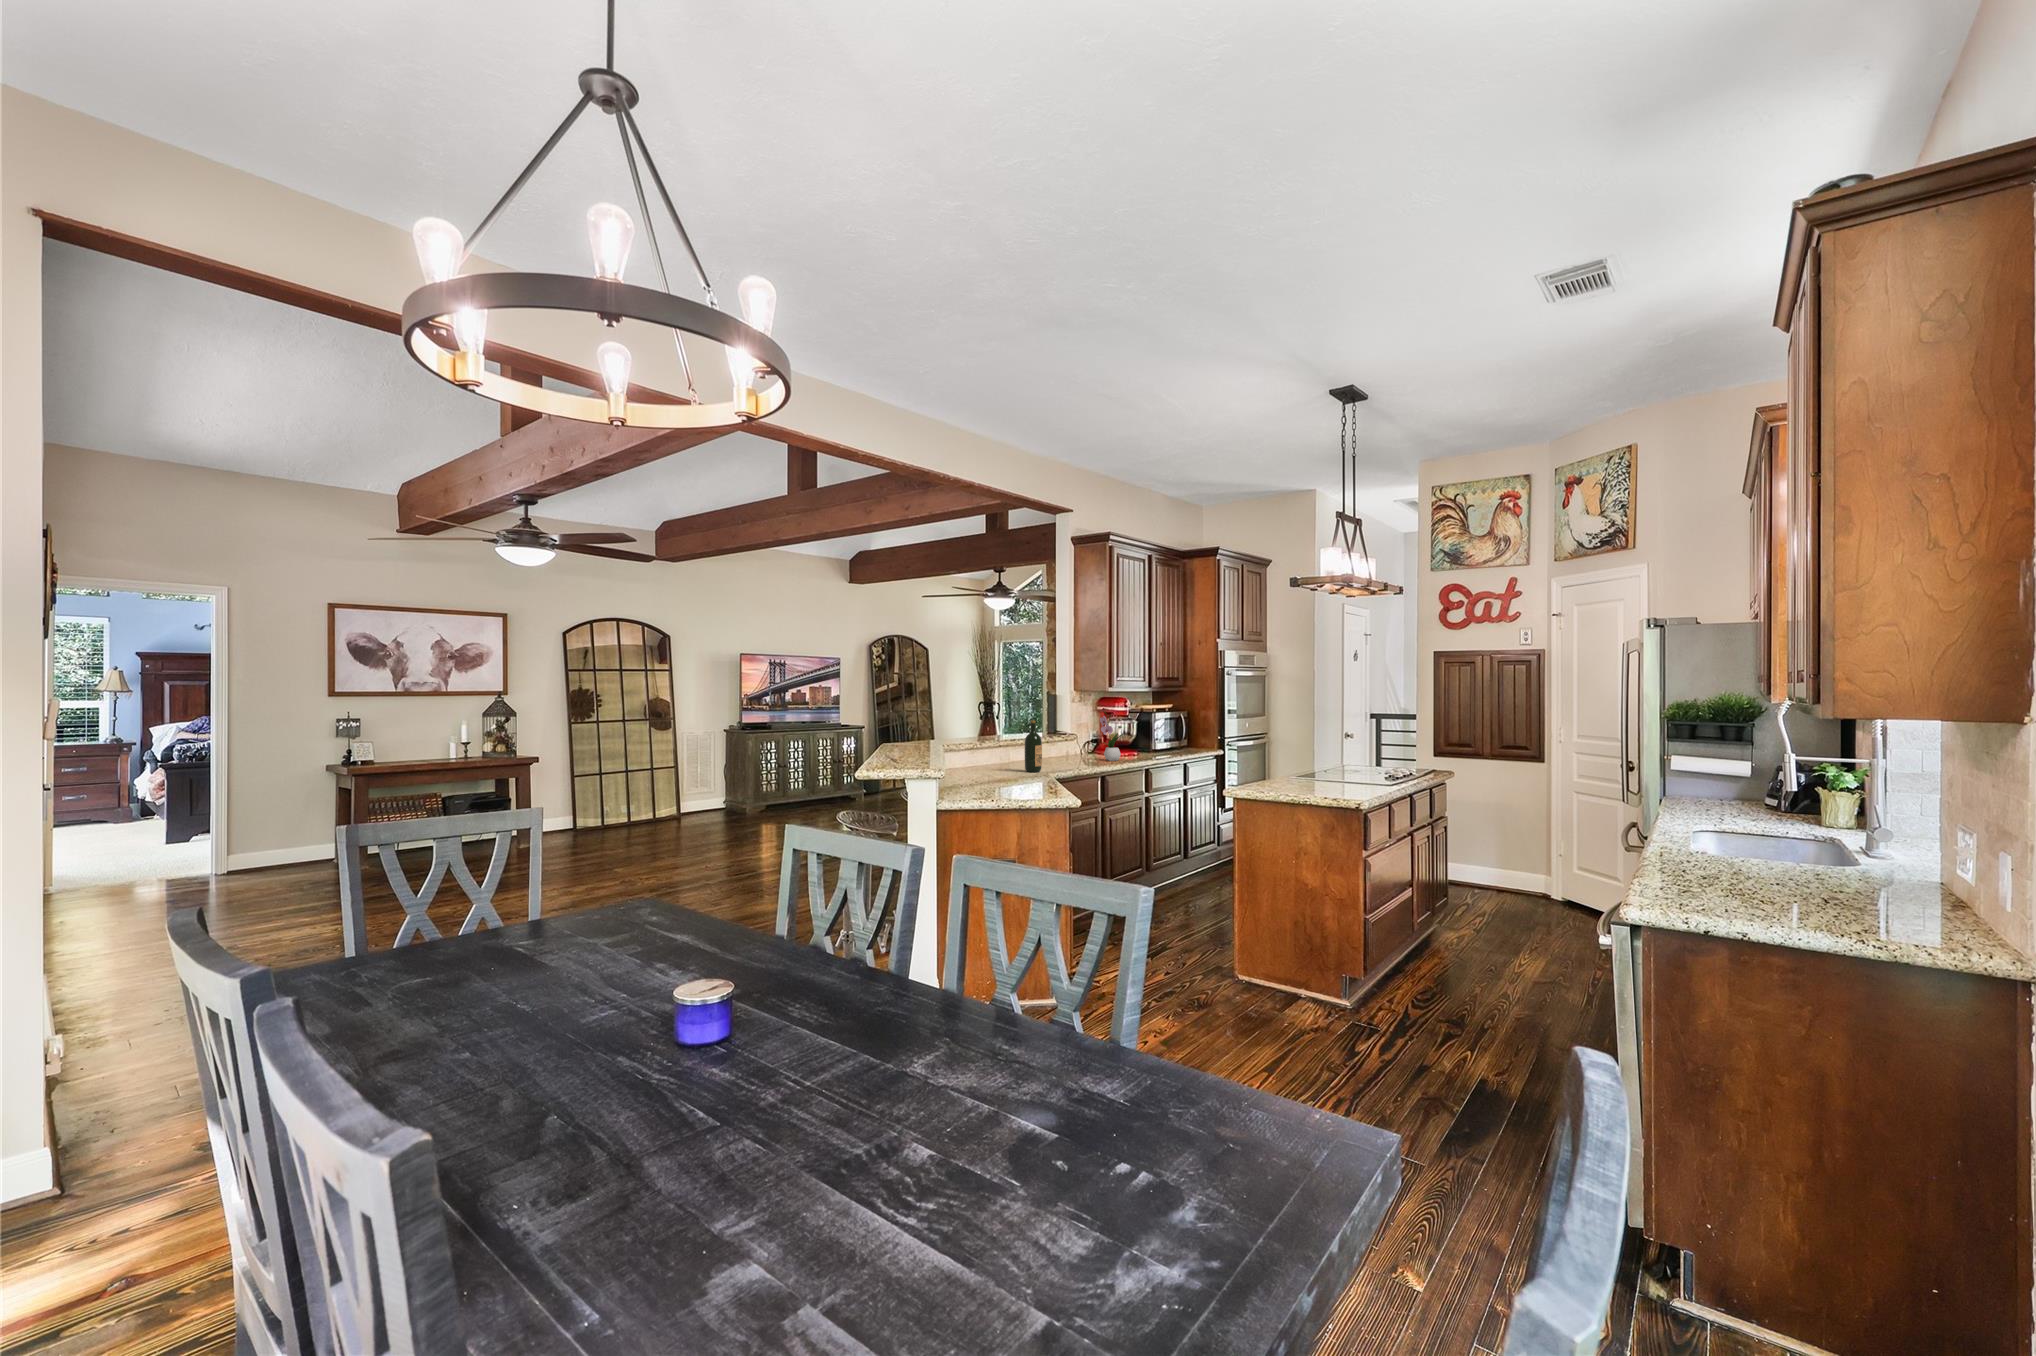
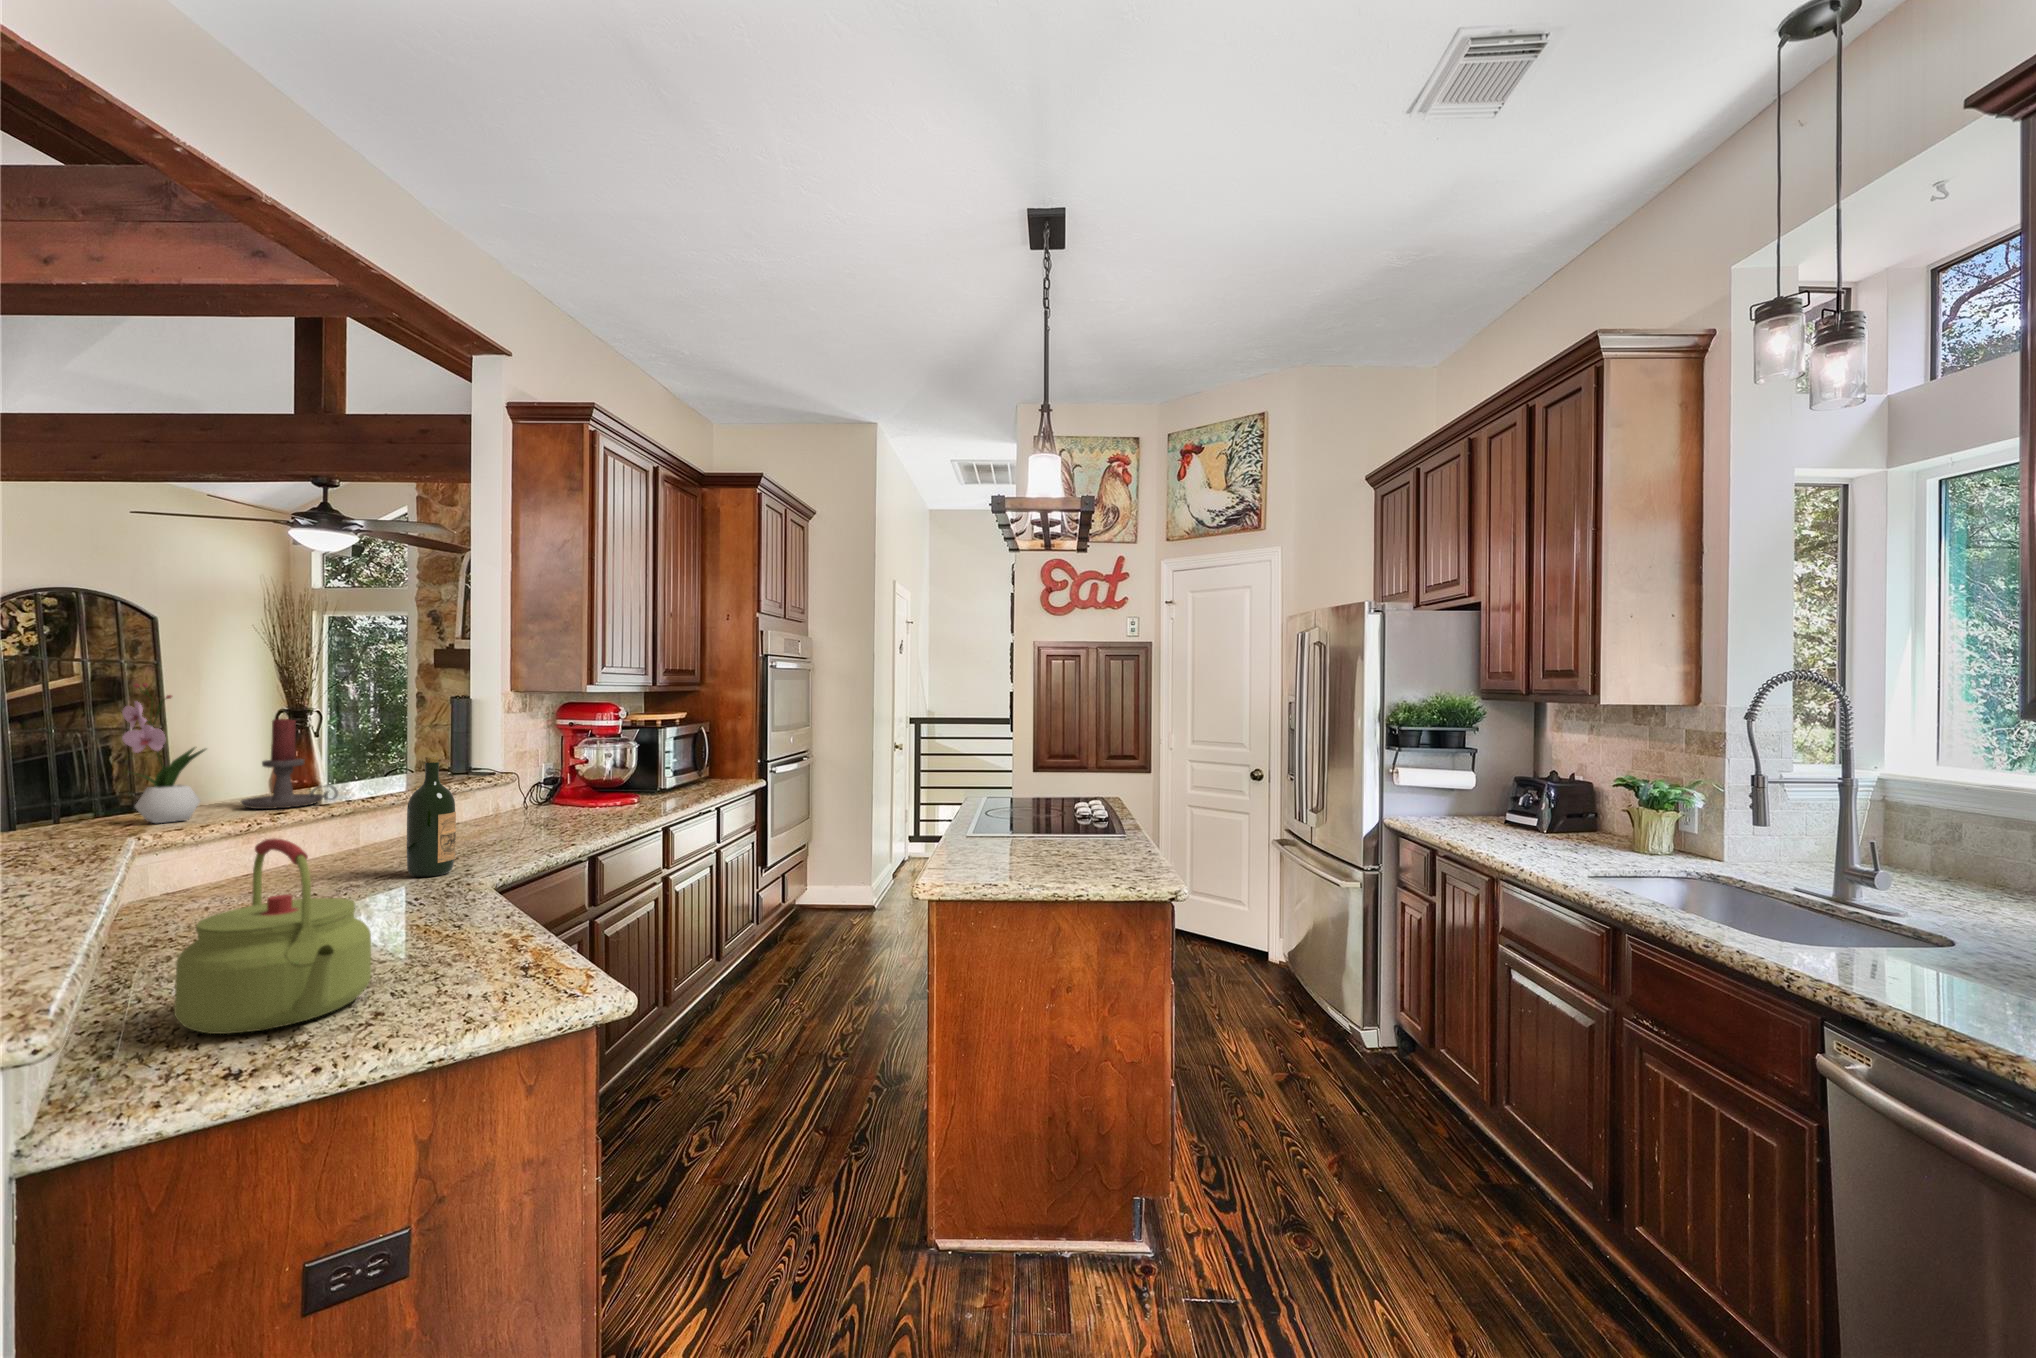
candle holder: none [971,703,1003,742] -> present [241,719,338,809]
flower arrangement: present [1100,709,1122,761] -> present [122,683,206,823]
kettle: none [963,738,1008,793] -> present [174,838,371,1034]

